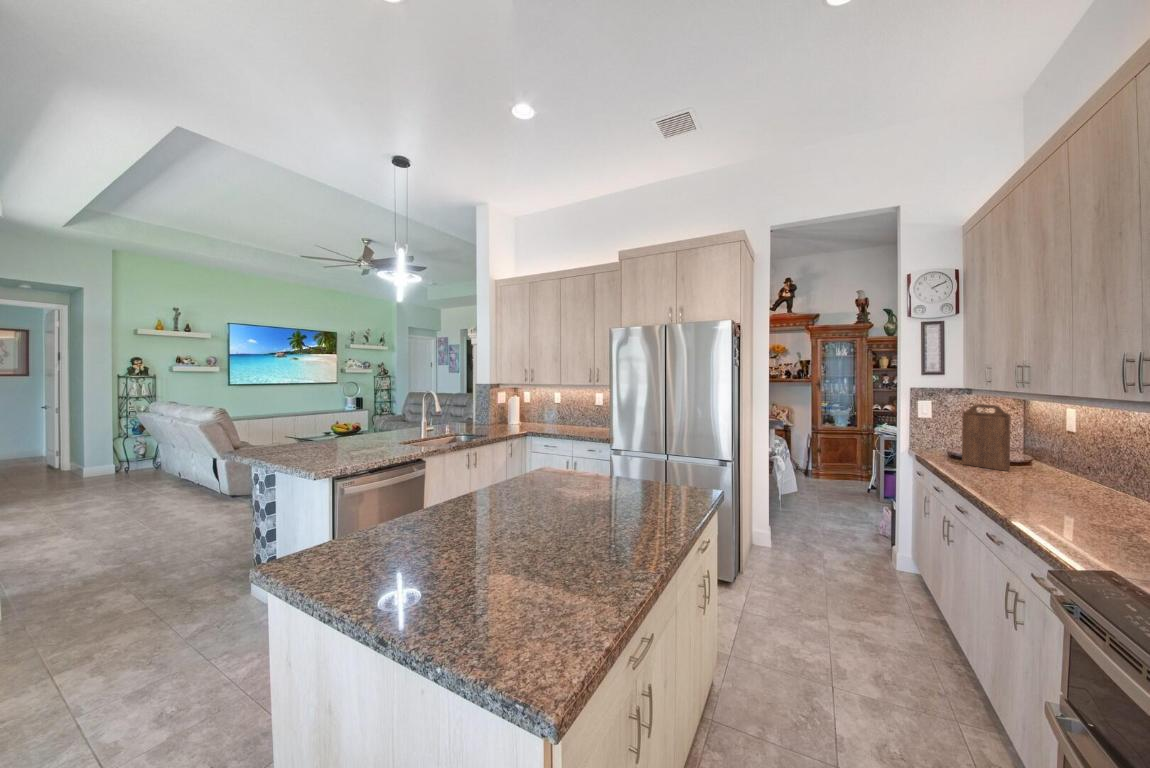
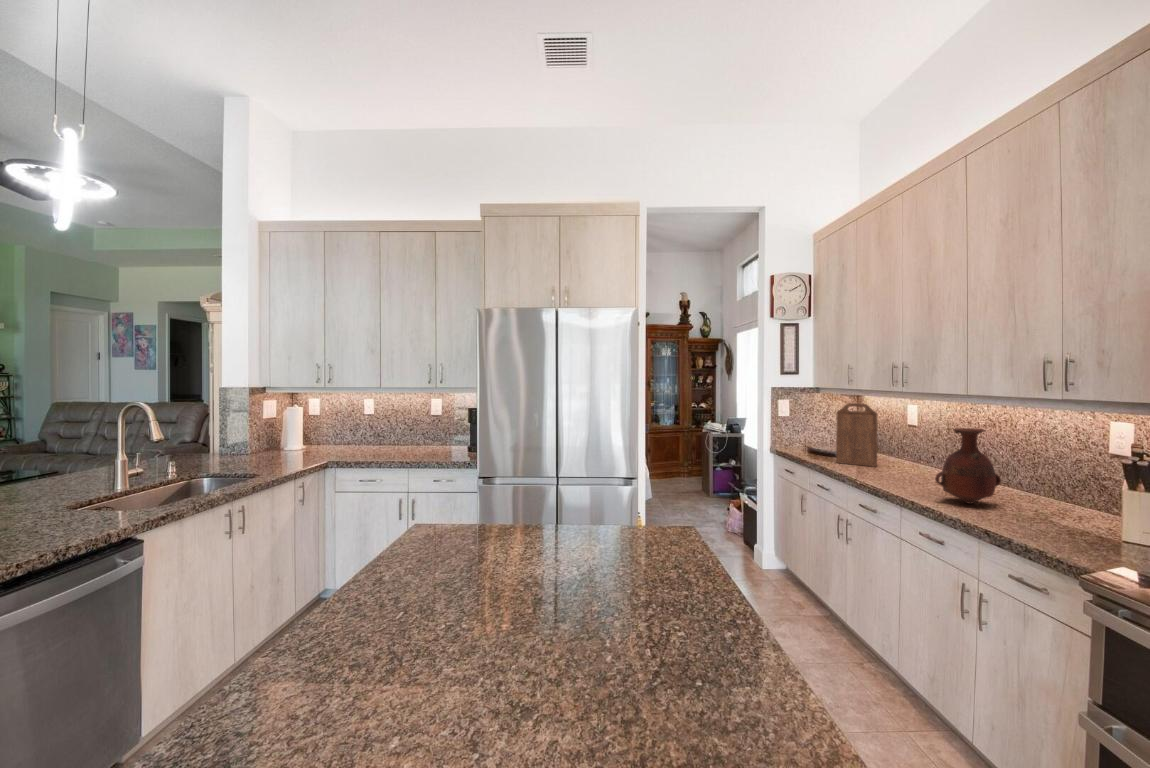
vase: none [1020,431,1109,510] -> present [935,428,1001,503]

